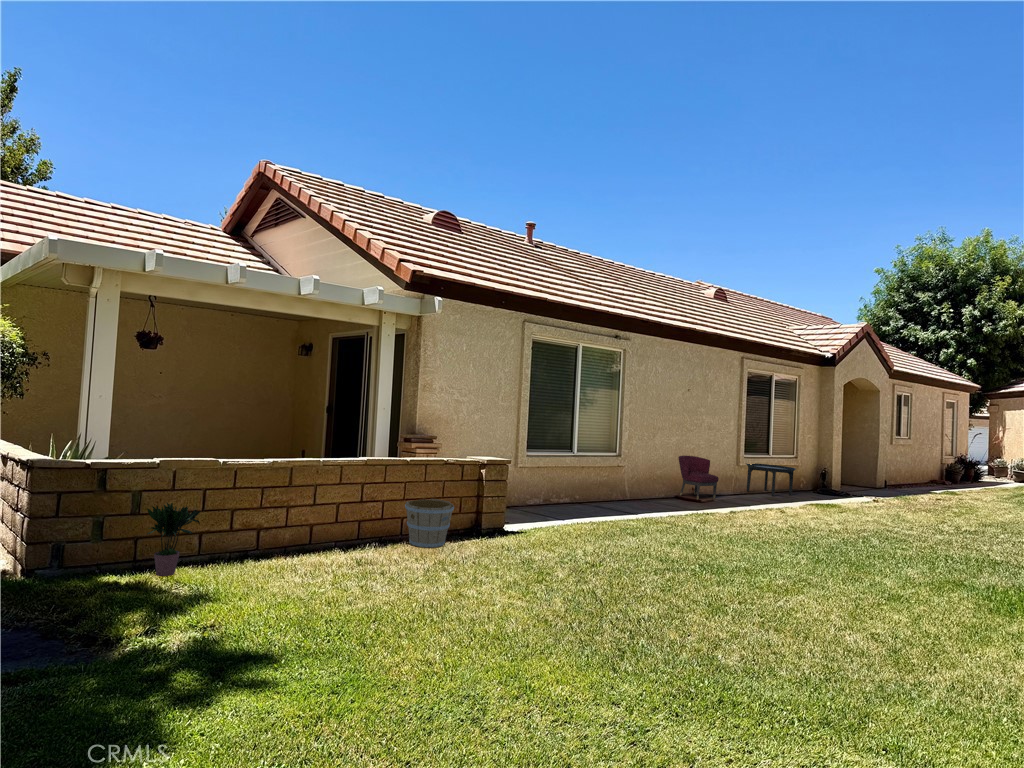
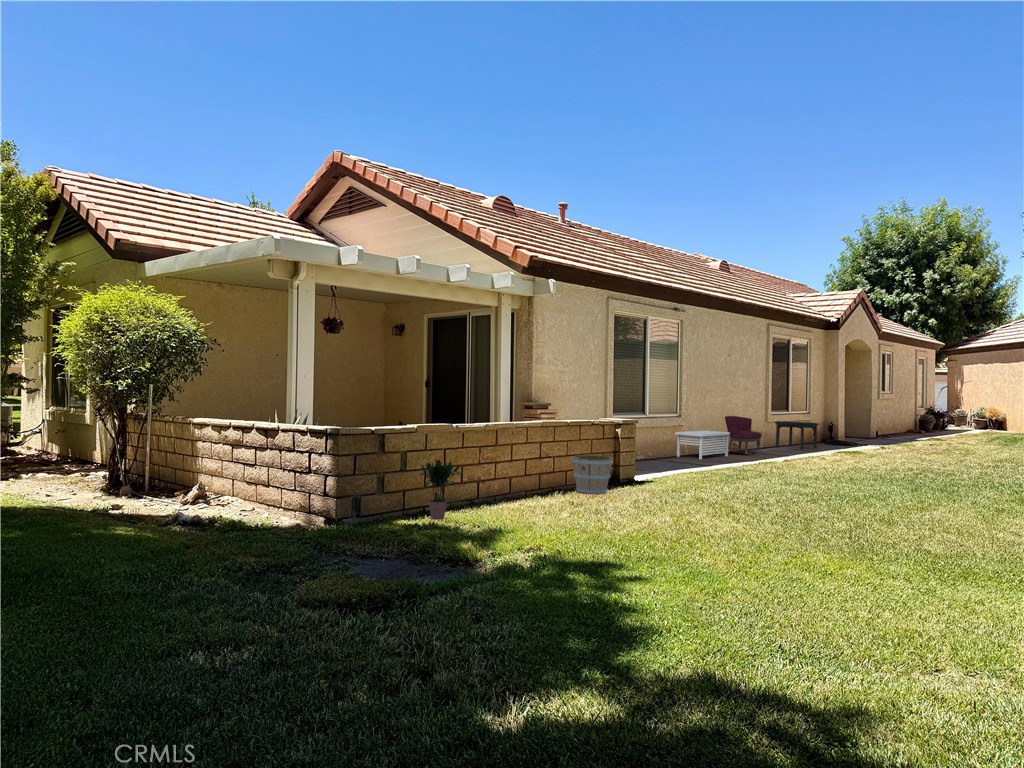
storage bench: none [610,470,676,504] -> present [675,430,730,459]

